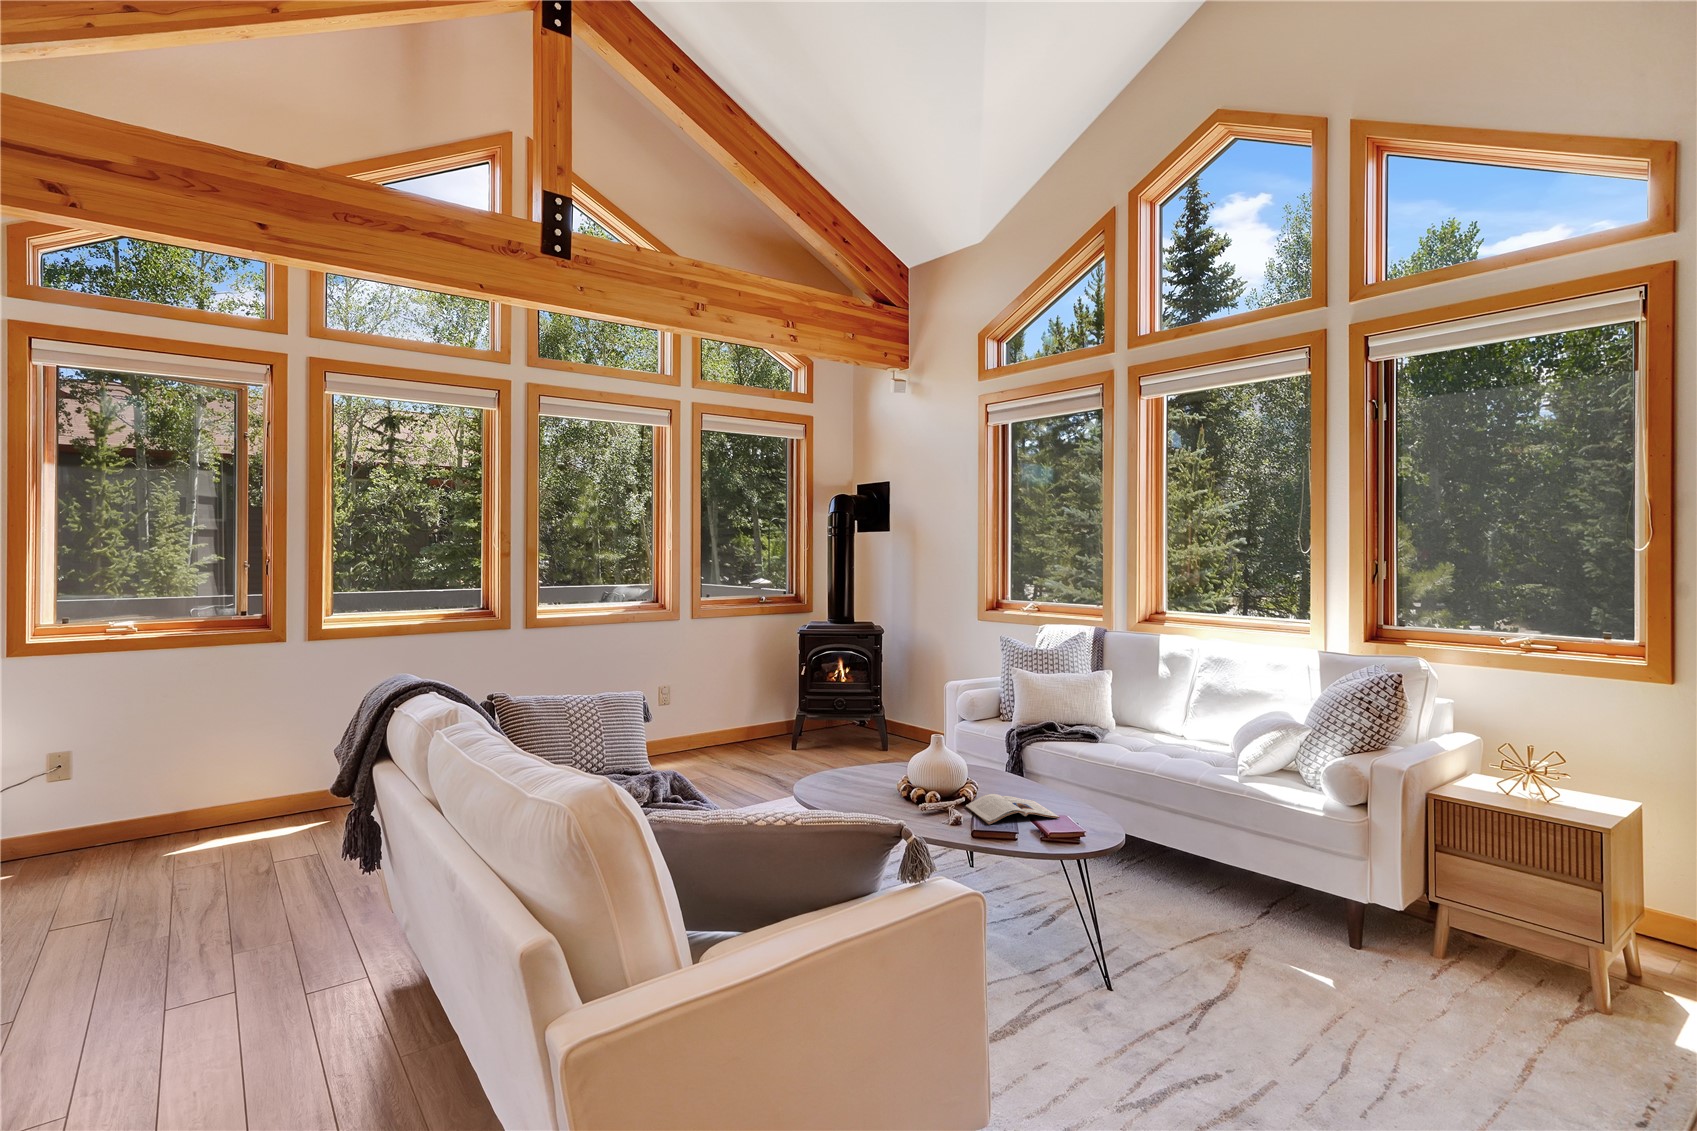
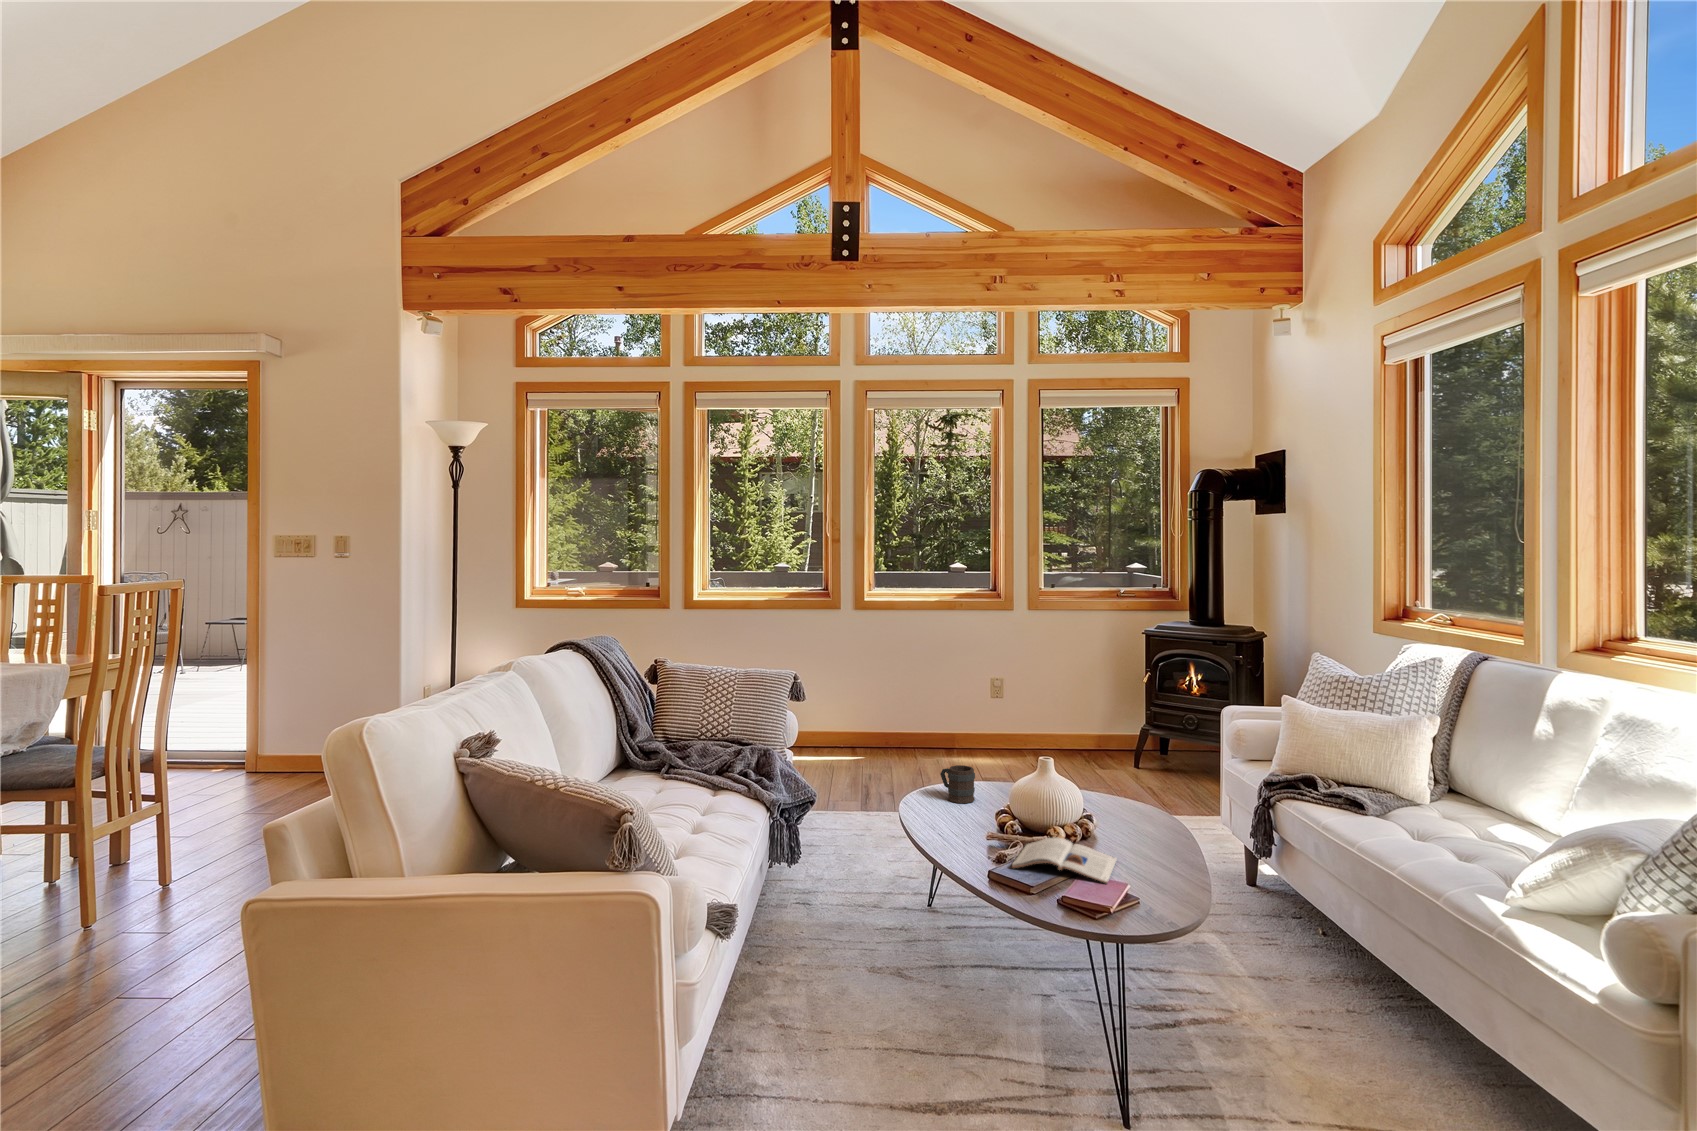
mug: none [830,754,865,788] -> present [940,765,975,803]

